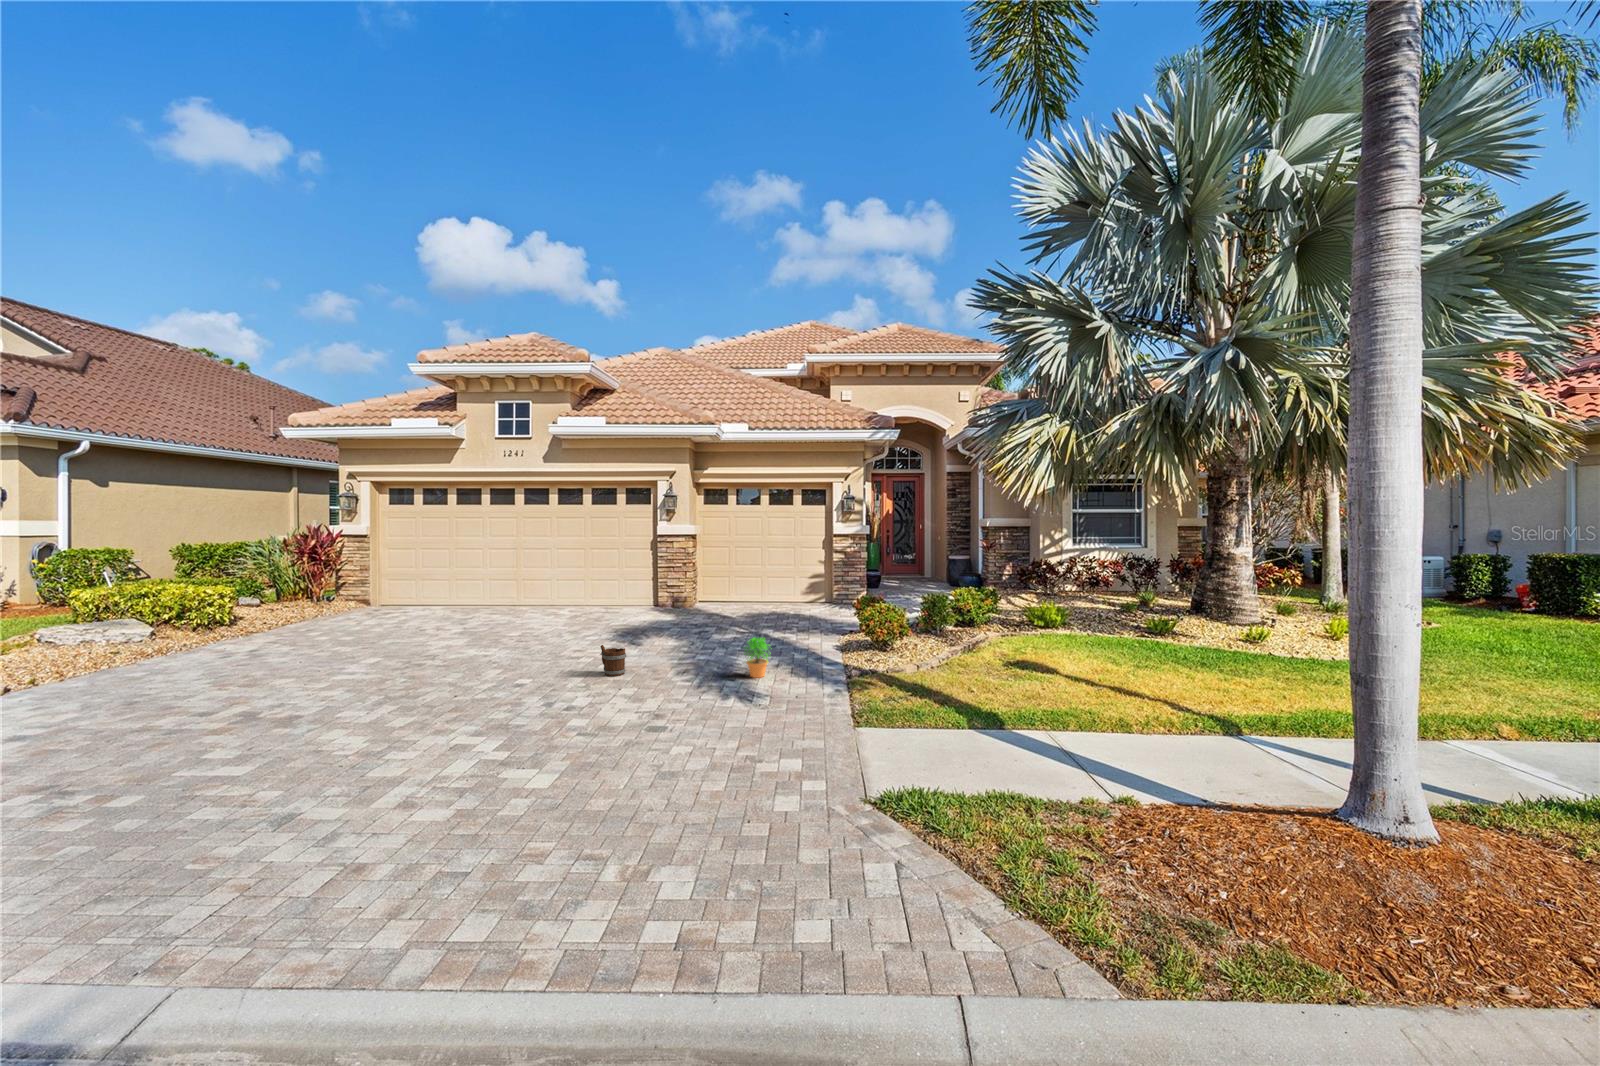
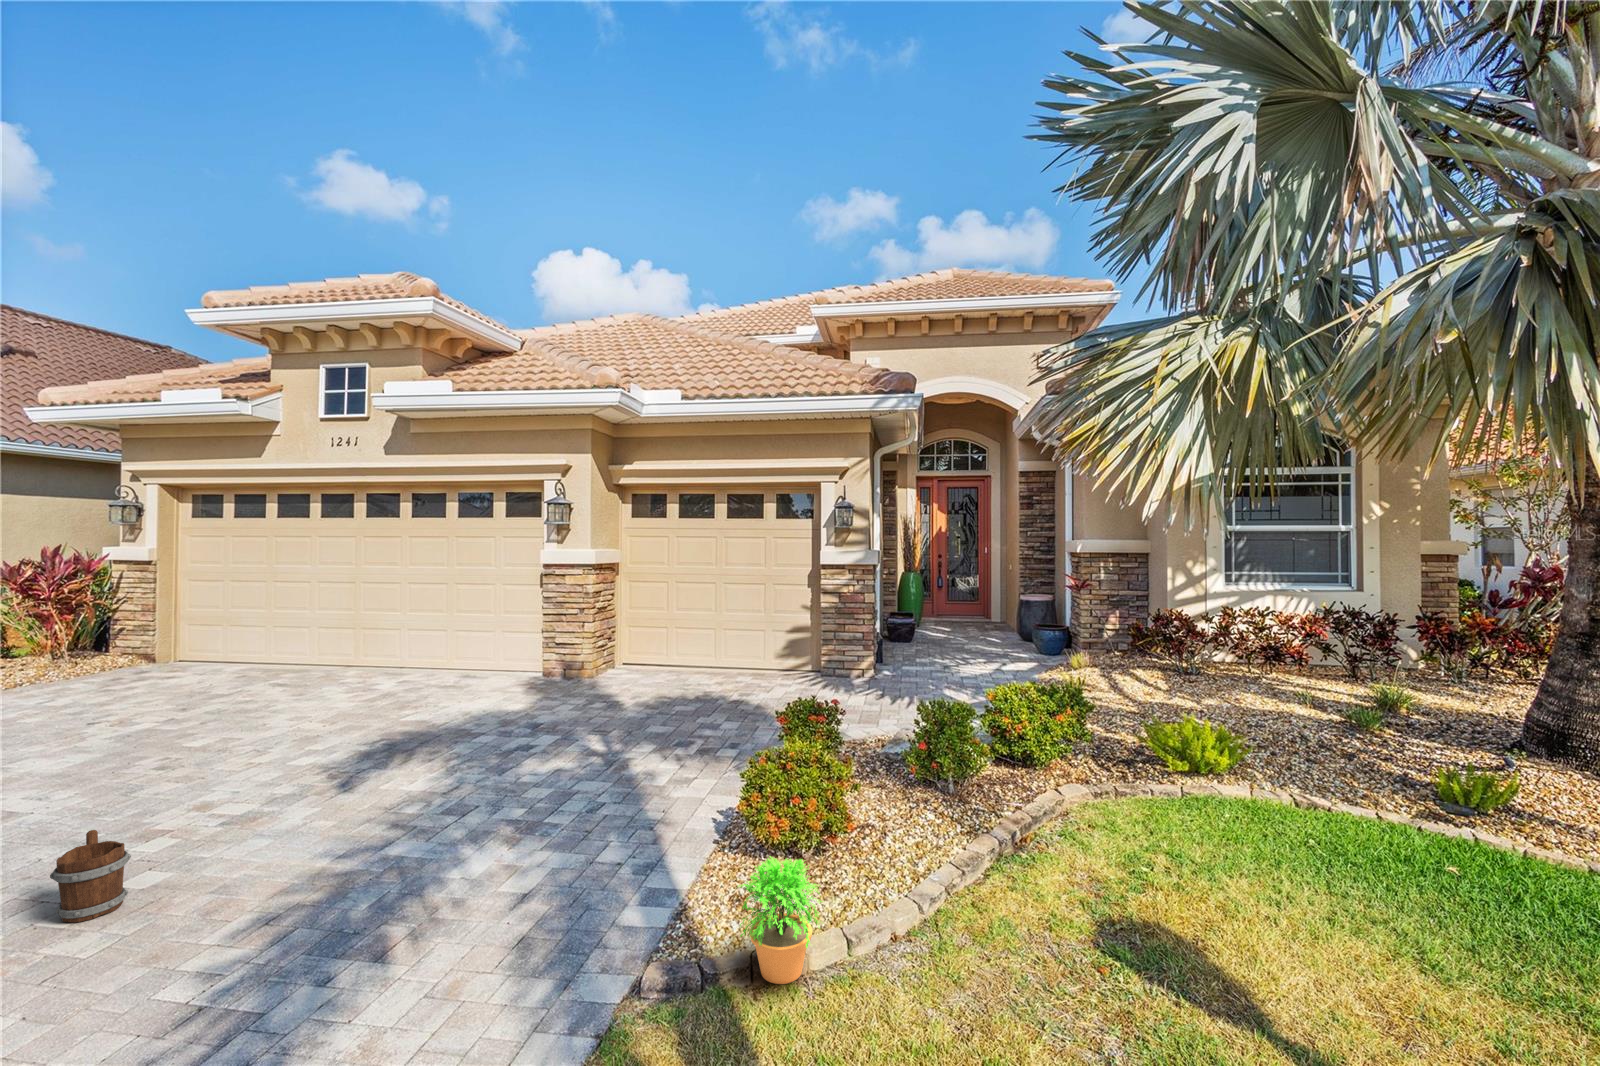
potted plant: present [744,638,768,678] -> present [739,856,822,984]

